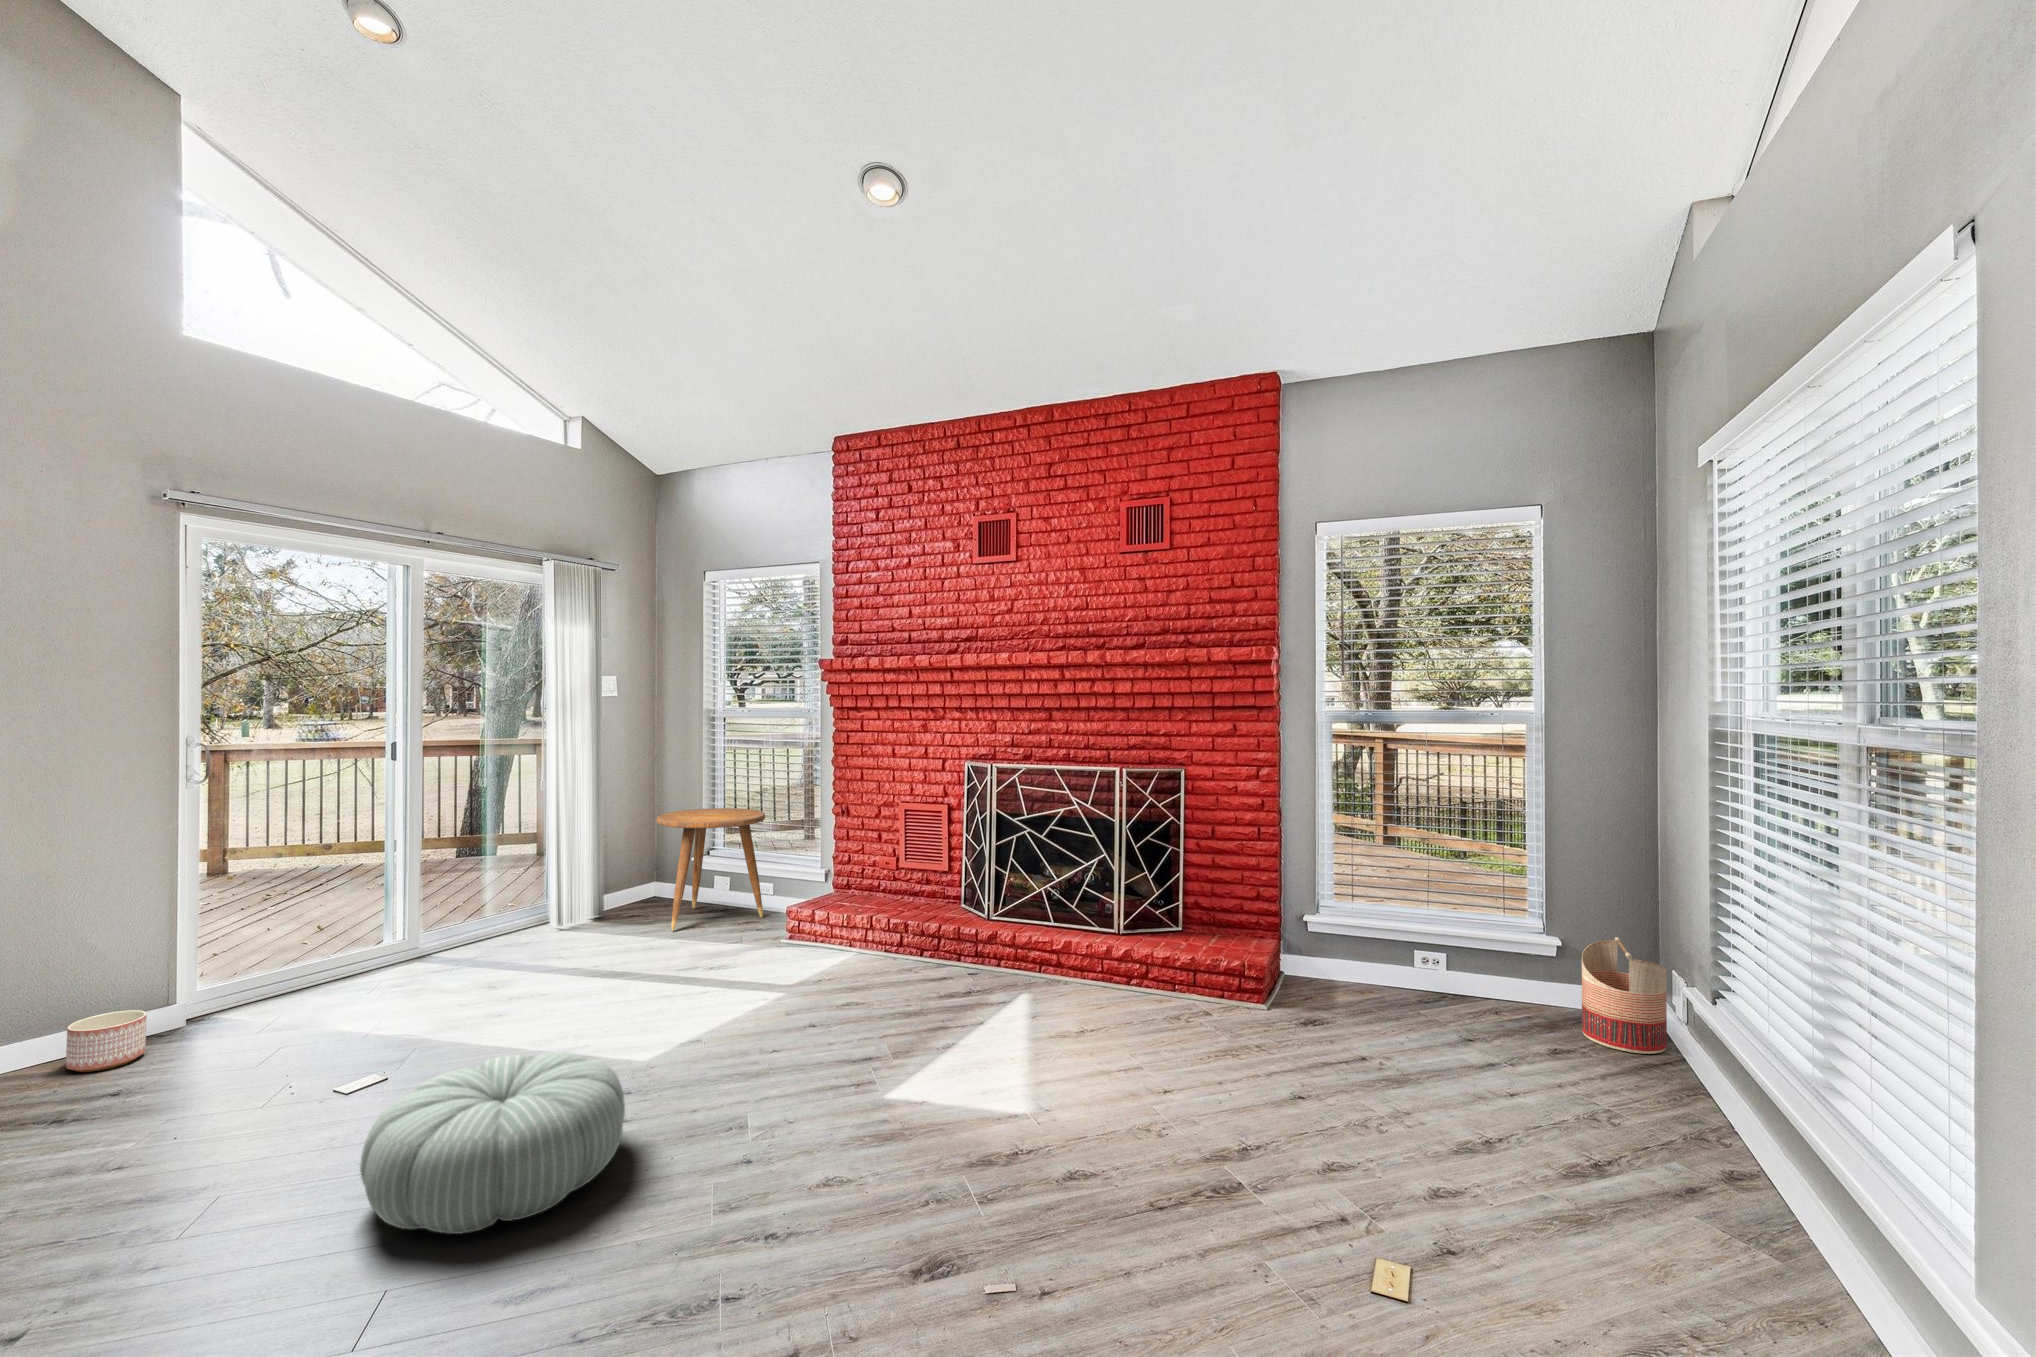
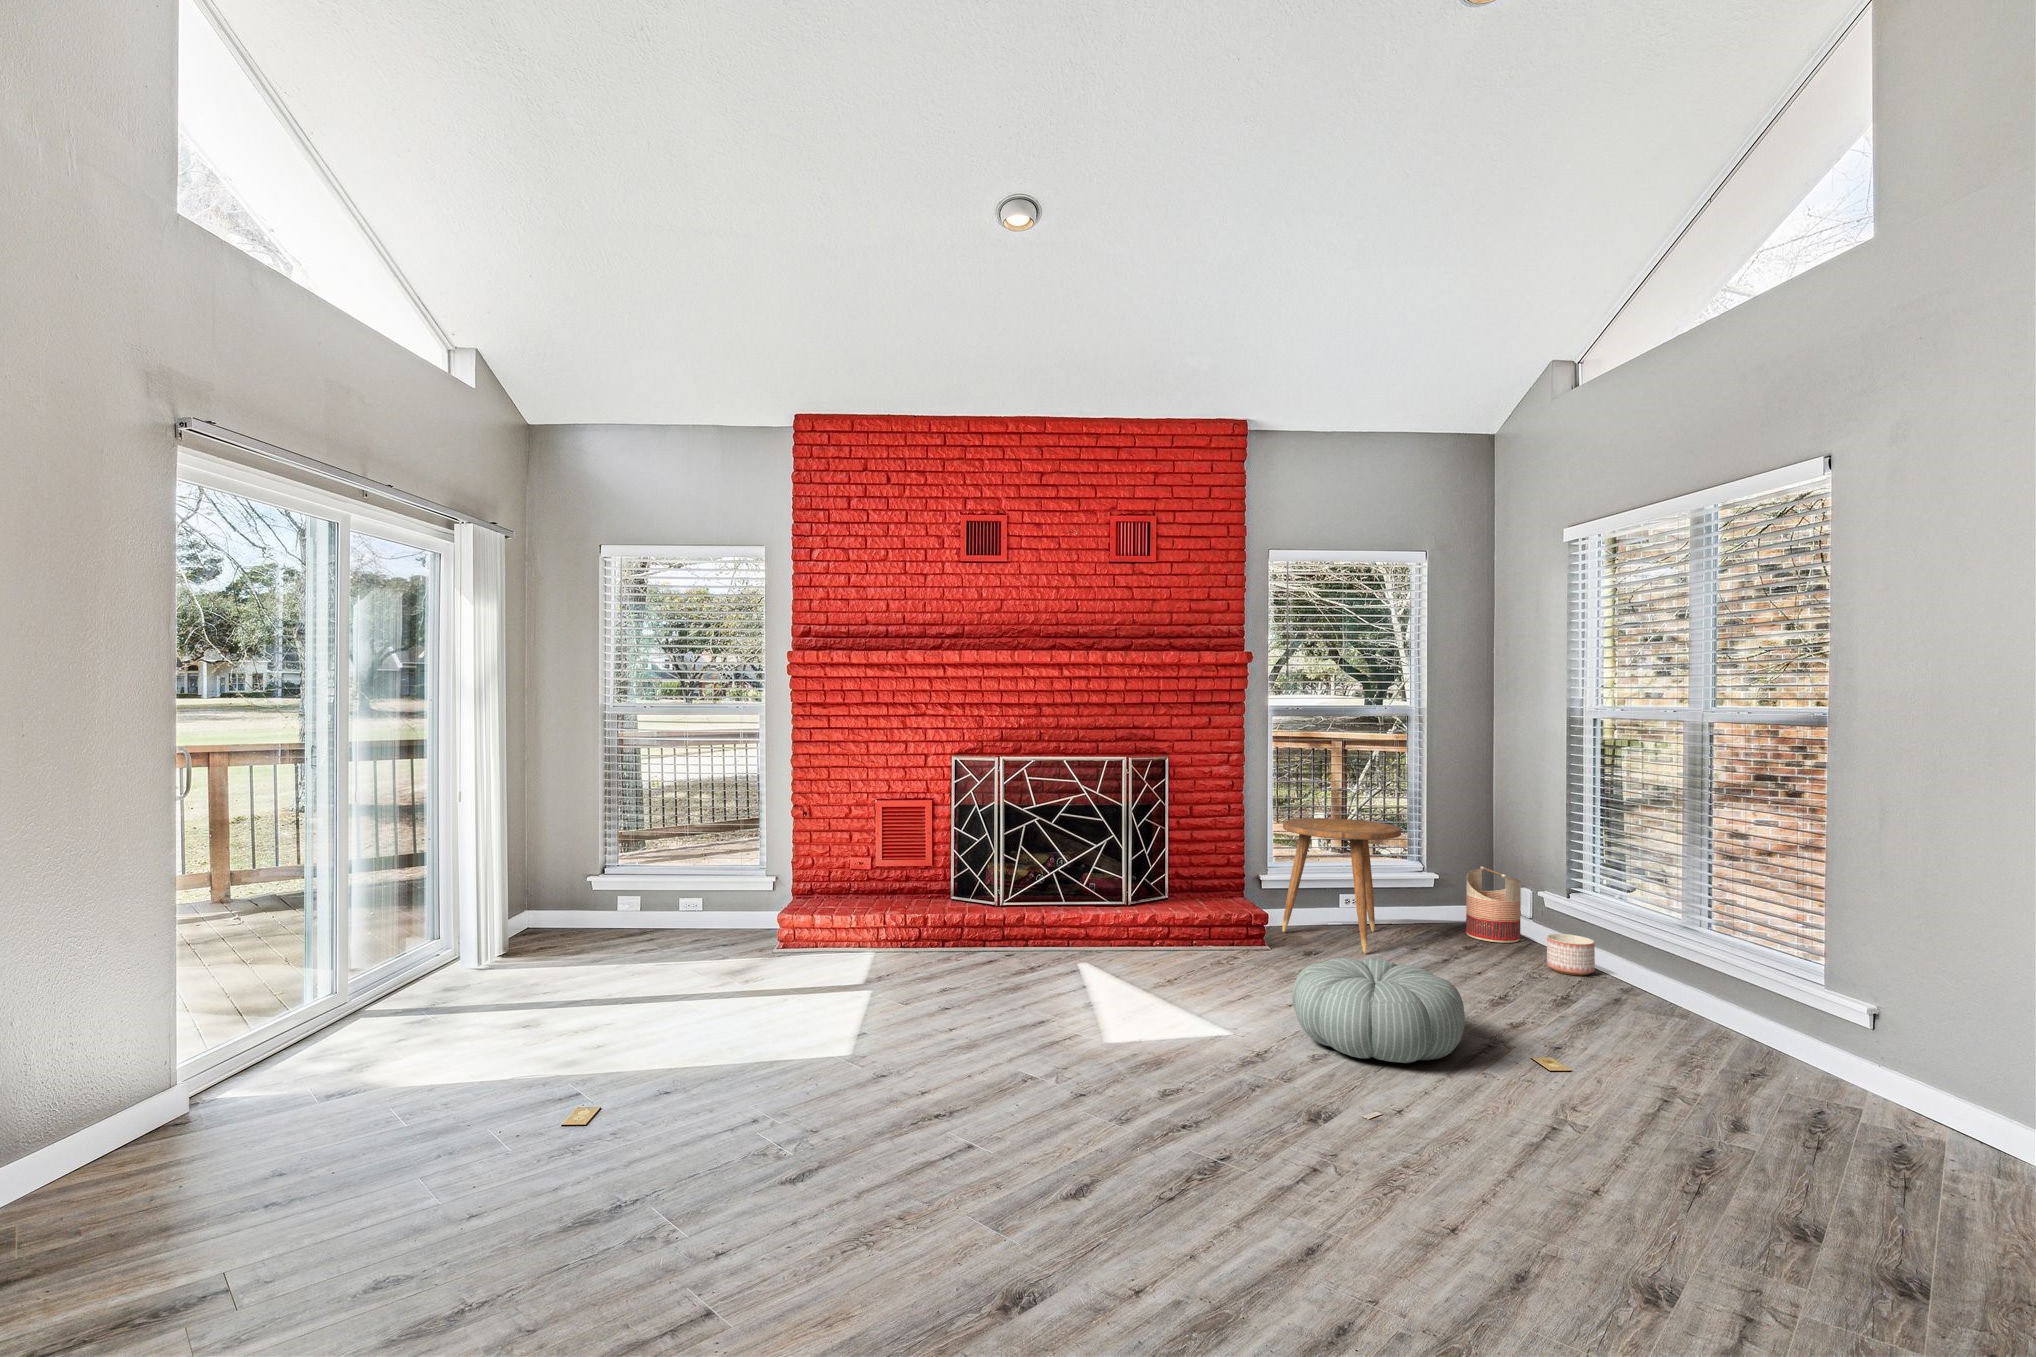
side table: present [657,808,765,931] -> present [1282,818,1401,954]
planter: present [66,1010,147,1072] -> present [1547,934,1595,975]
pouf: present [360,1052,625,1234] -> present [1292,958,1465,1063]

